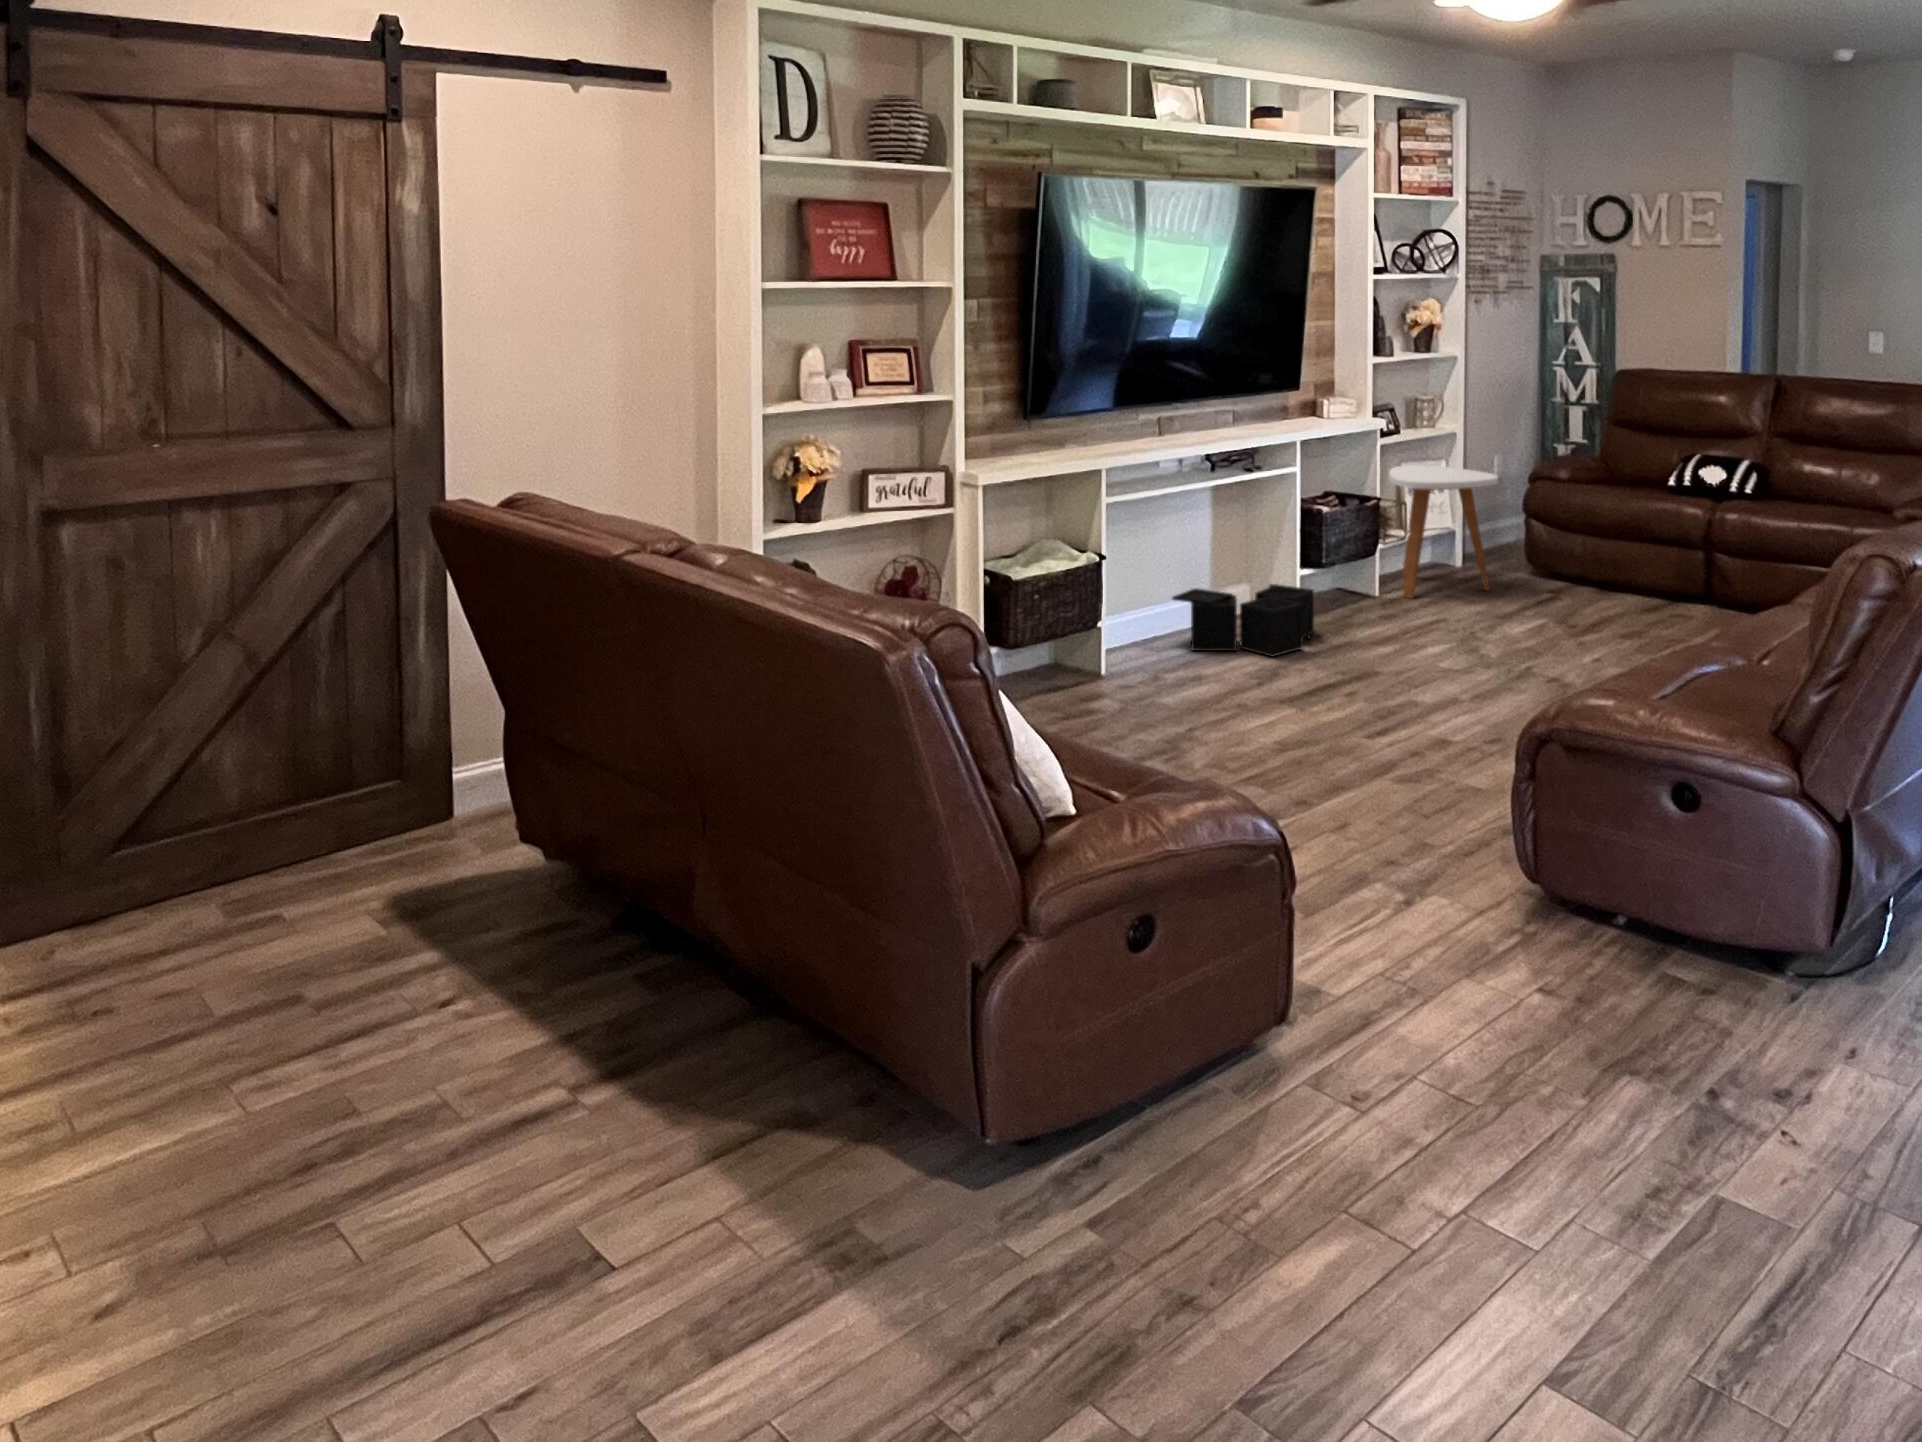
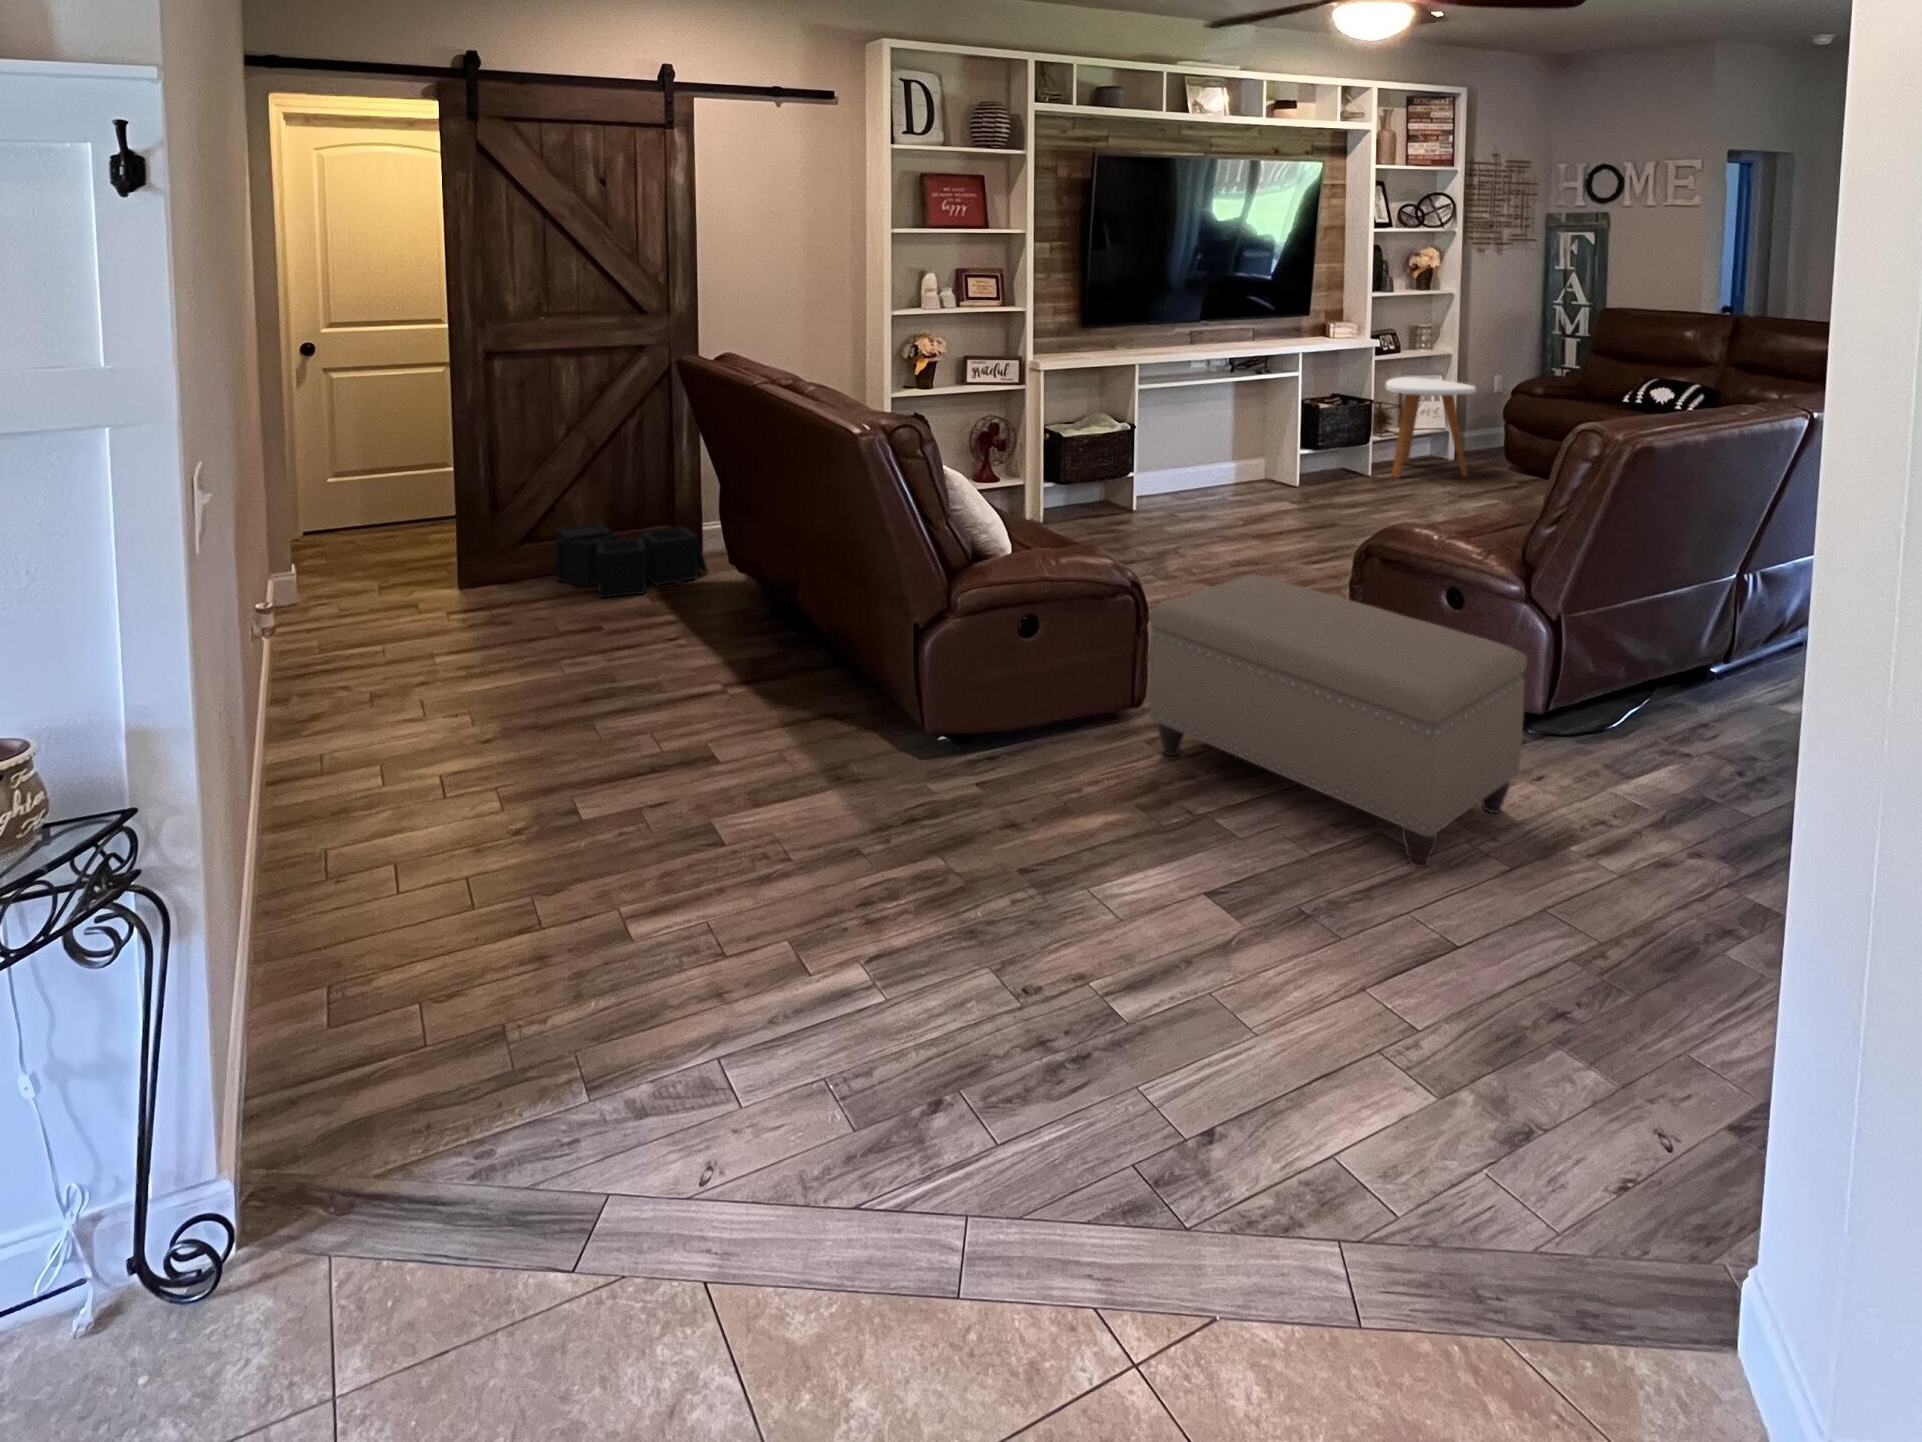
storage bin: present [1172,584,1314,657] -> present [555,523,708,597]
ottoman: none [1324,798,1861,1245] -> present [1149,574,1527,868]

